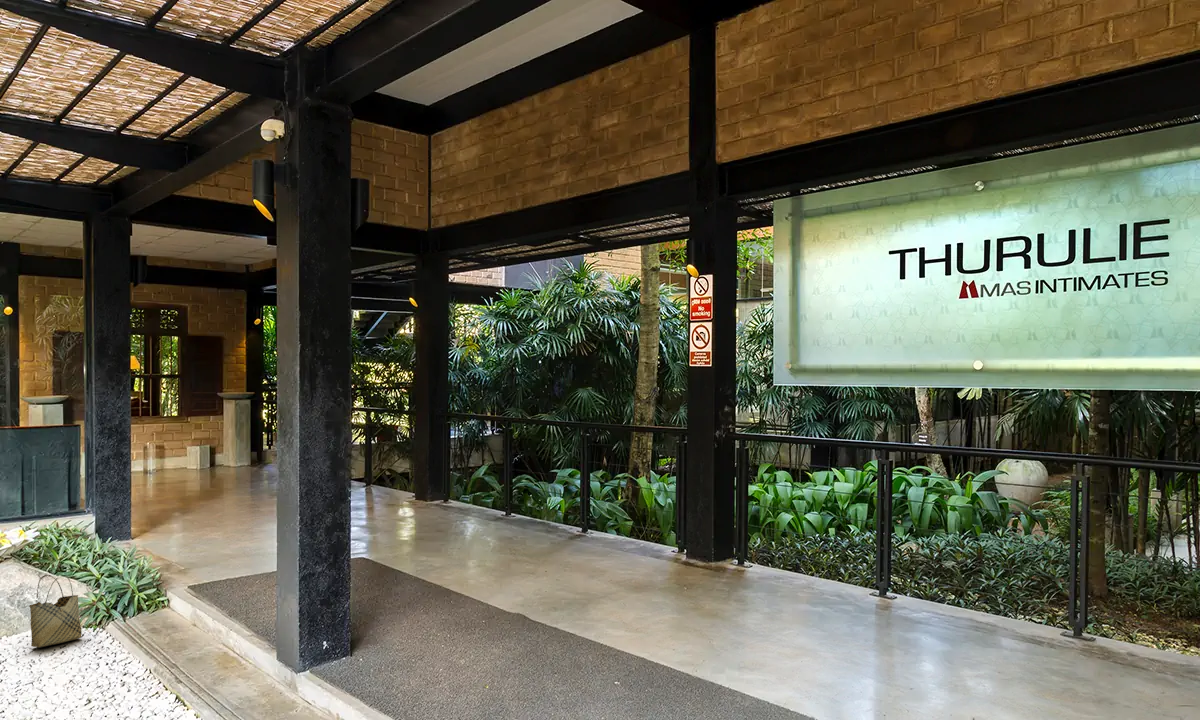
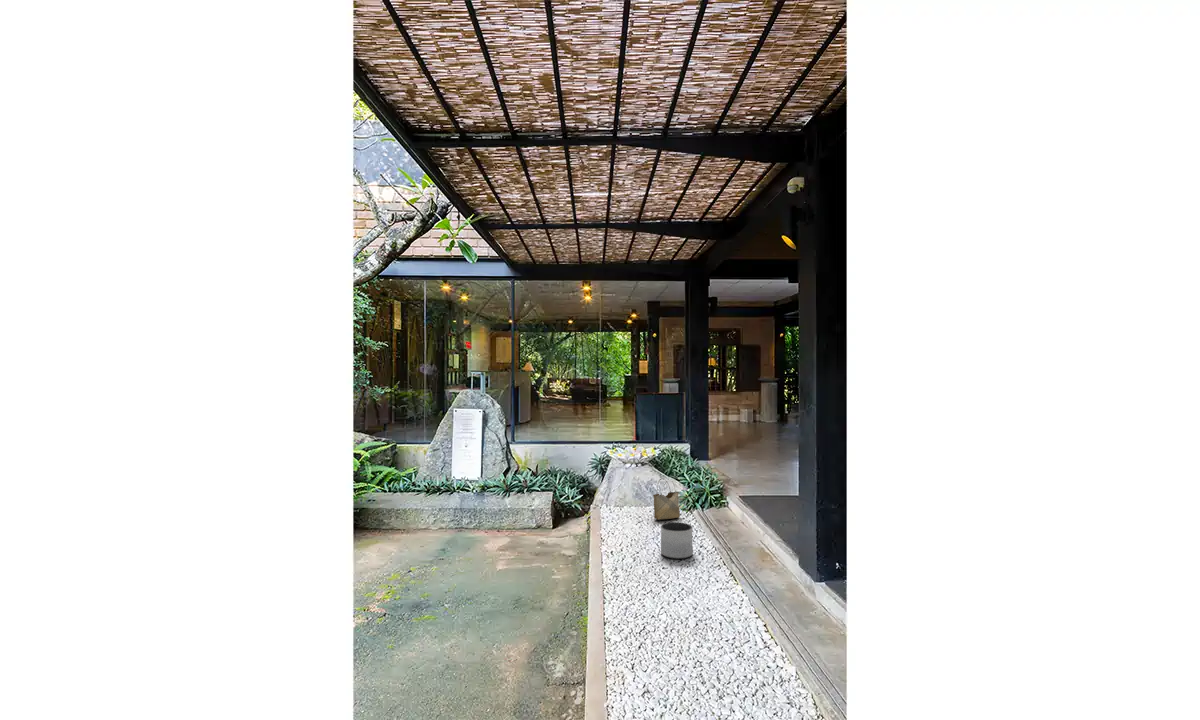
planter: none [52,639,111,699] -> present [661,522,693,559]

